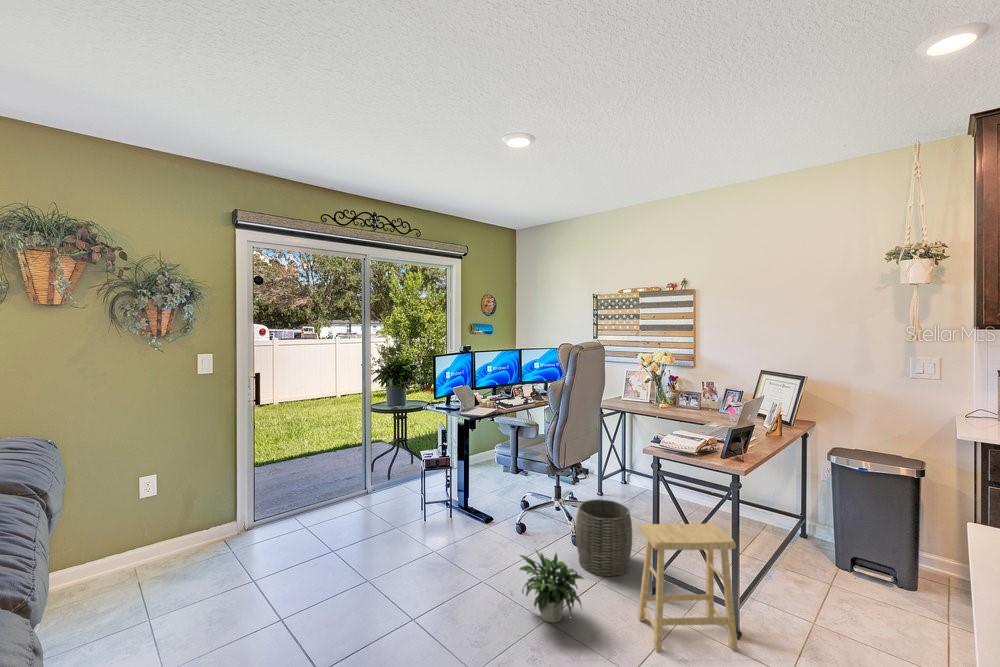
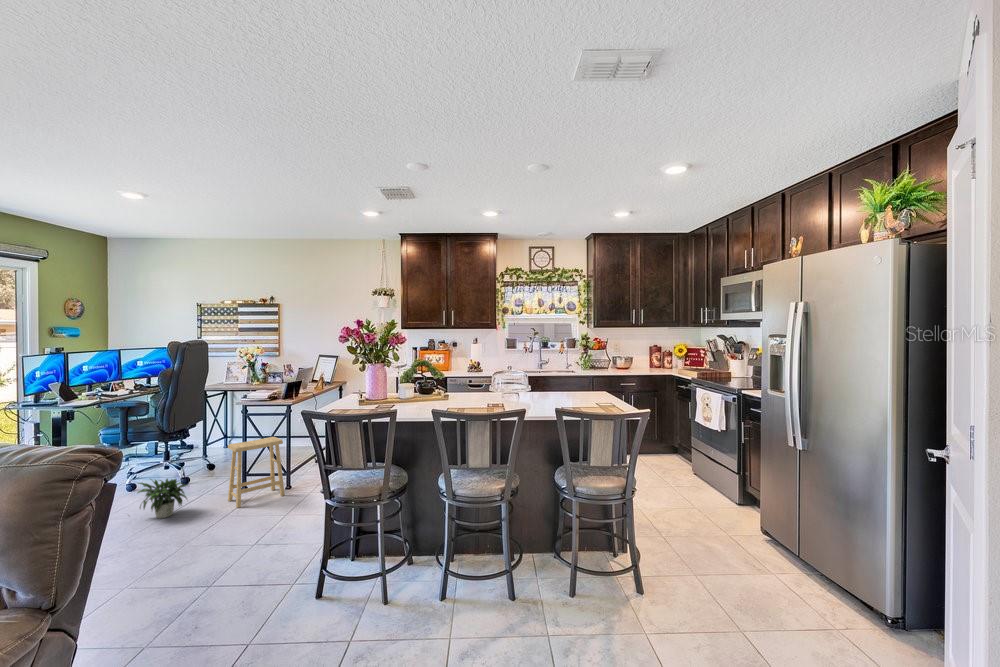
woven basket: present [576,500,632,576] -> none [183,447,227,493]

